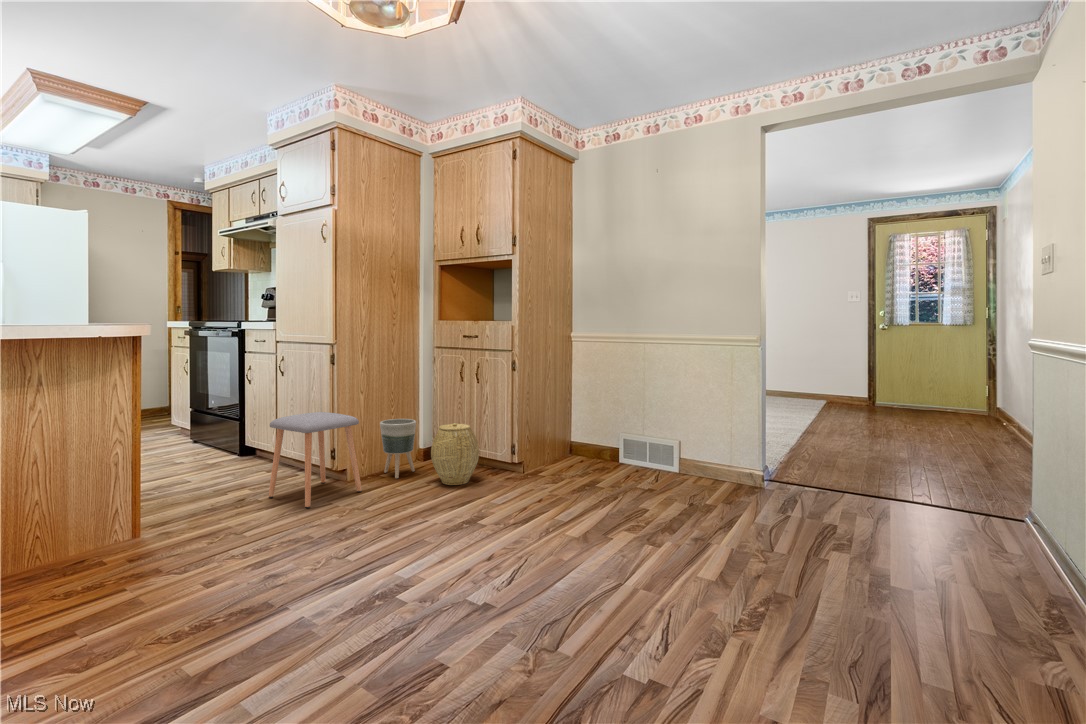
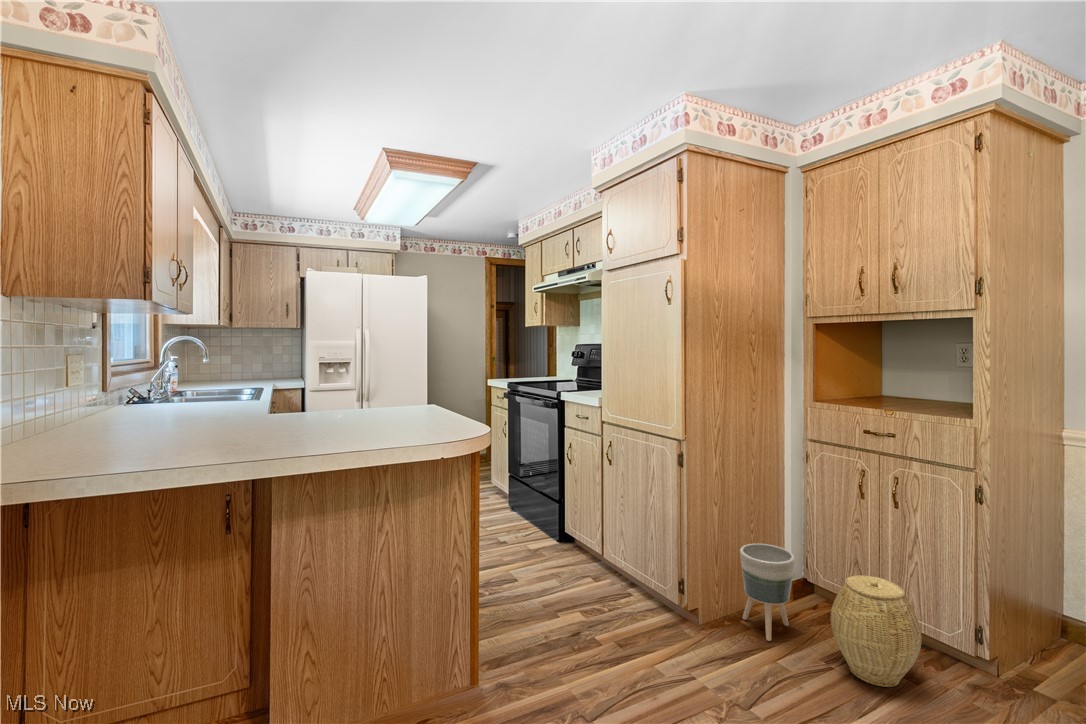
stool: present [268,412,362,508] -> none [604,534,728,696]

